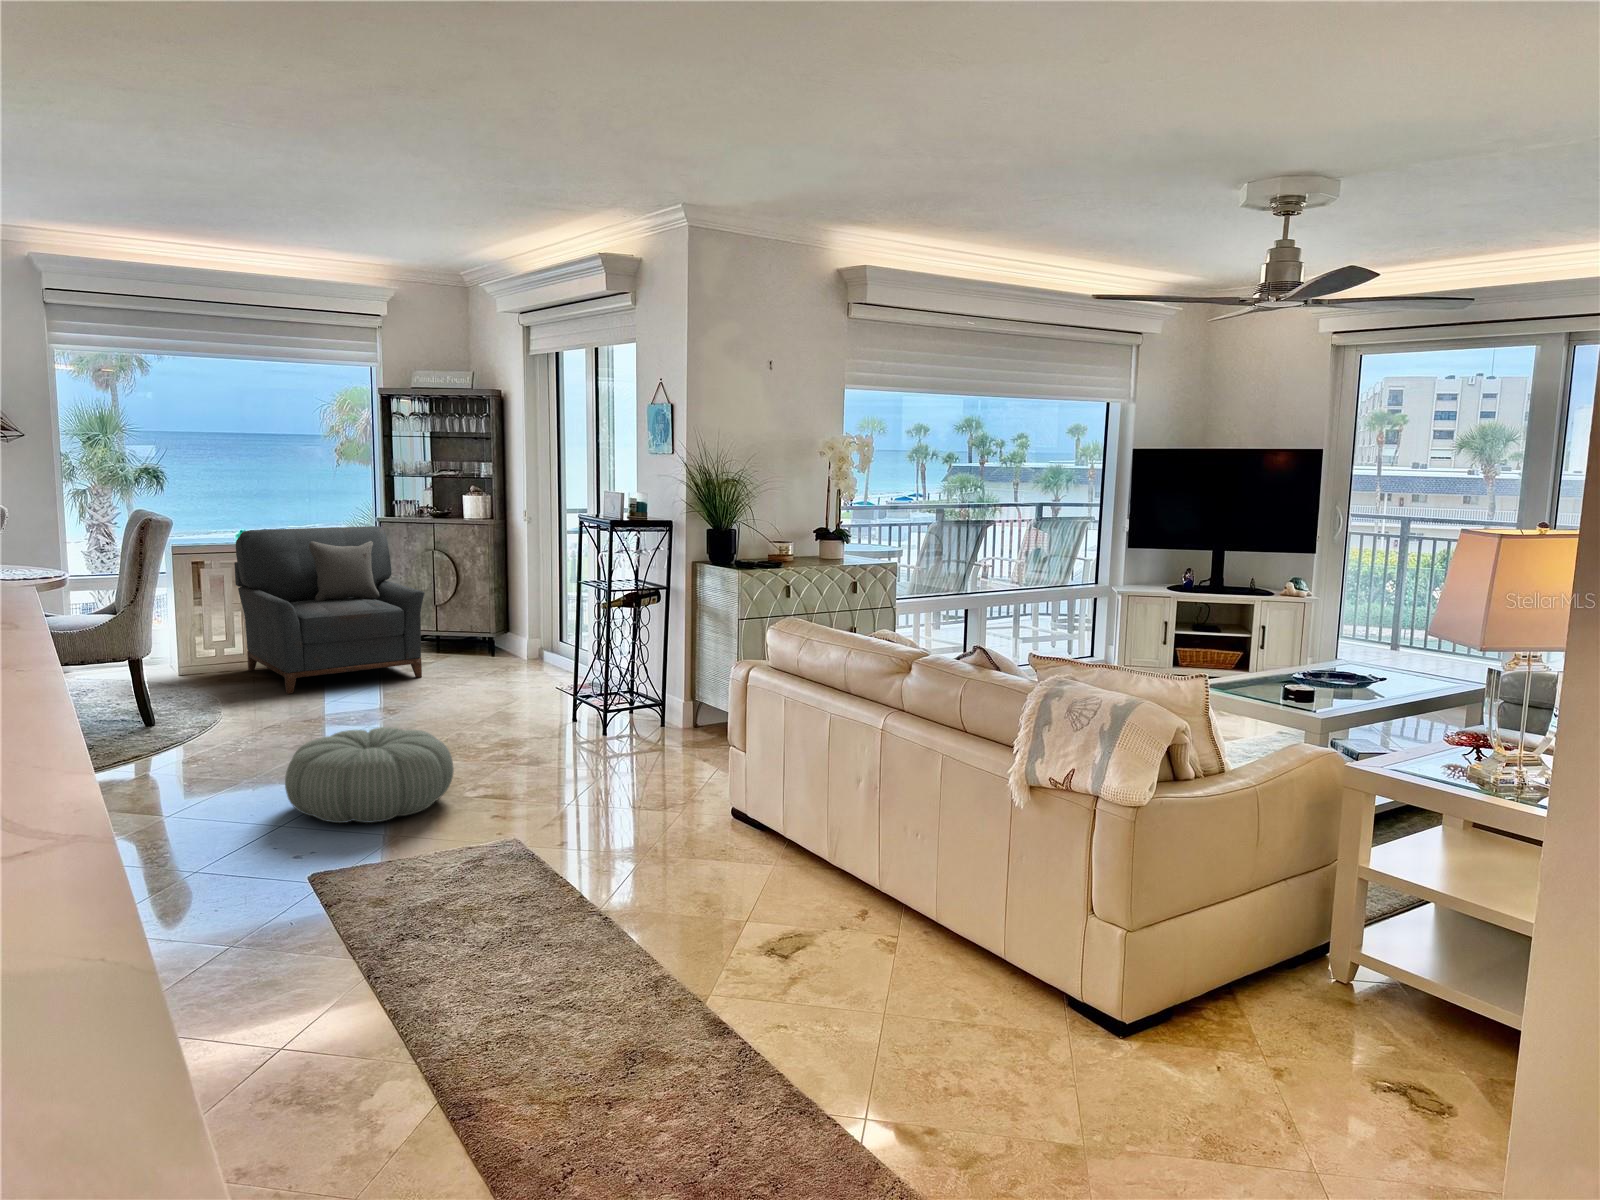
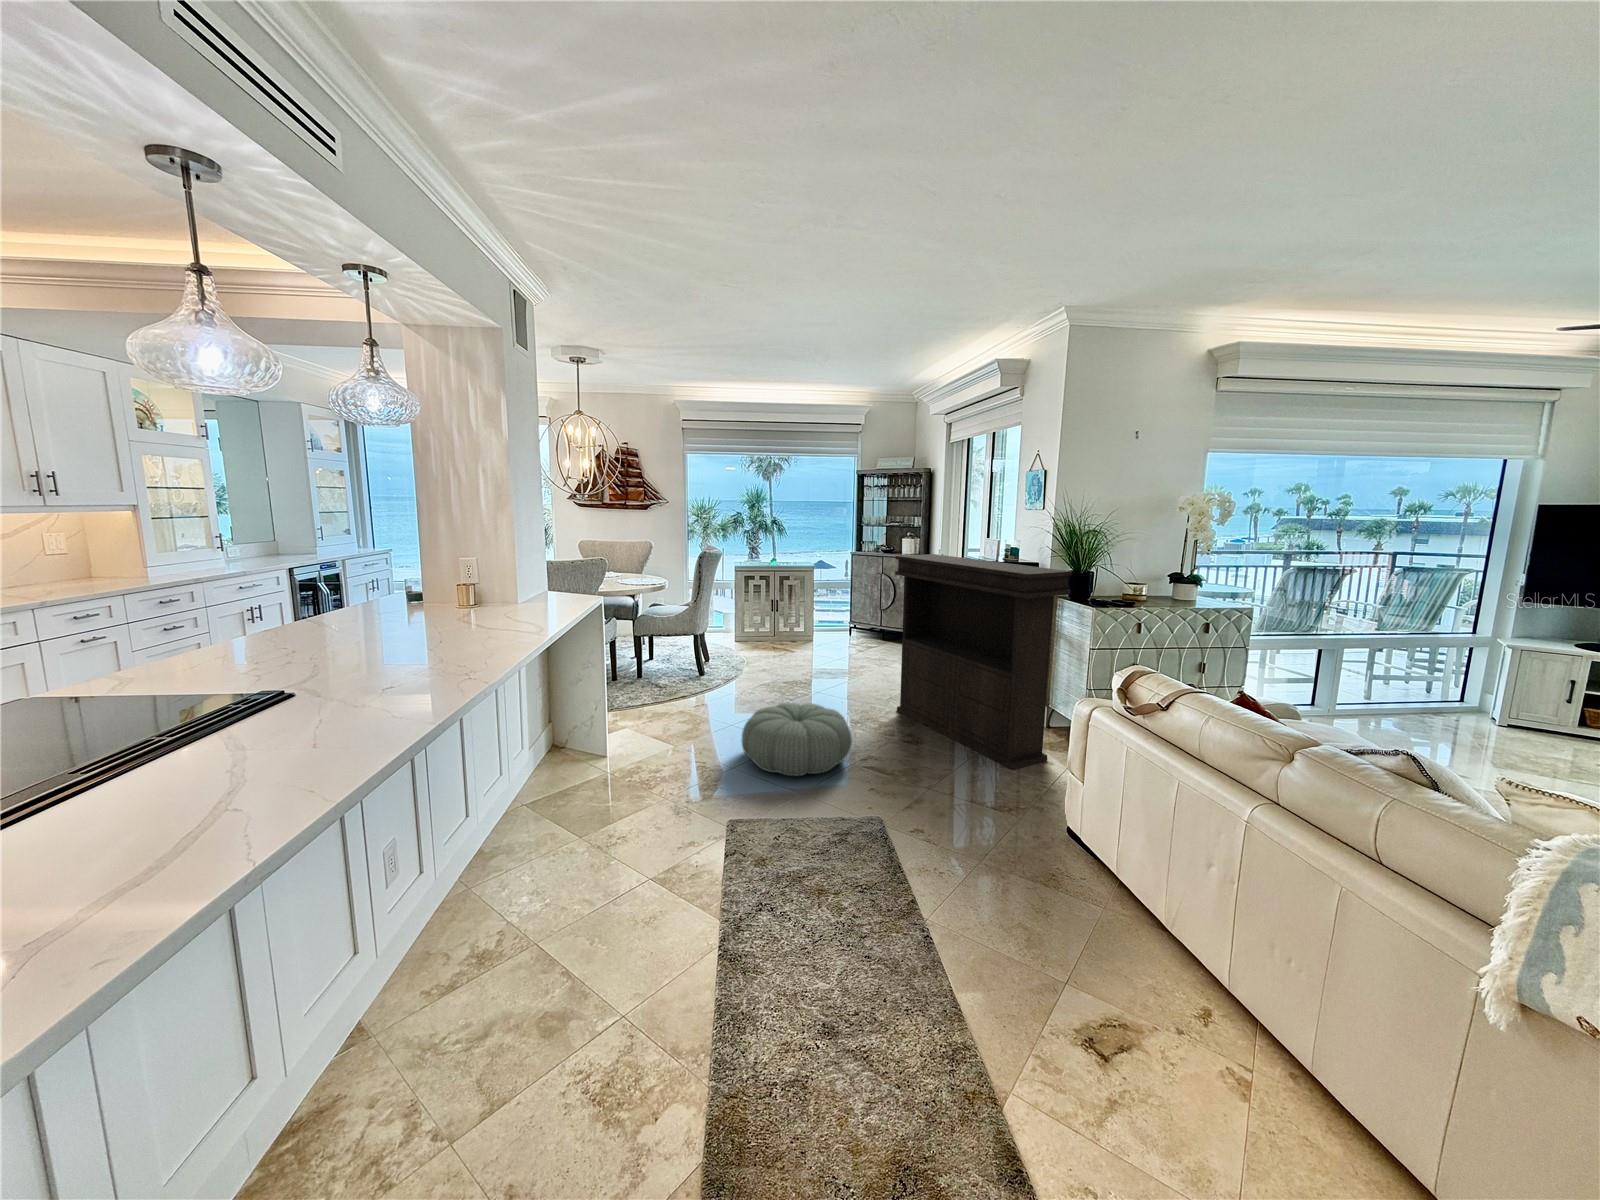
console table: none [483,512,714,774] -> present [895,554,1072,770]
armchair: present [234,526,425,694] -> none [766,557,869,660]

